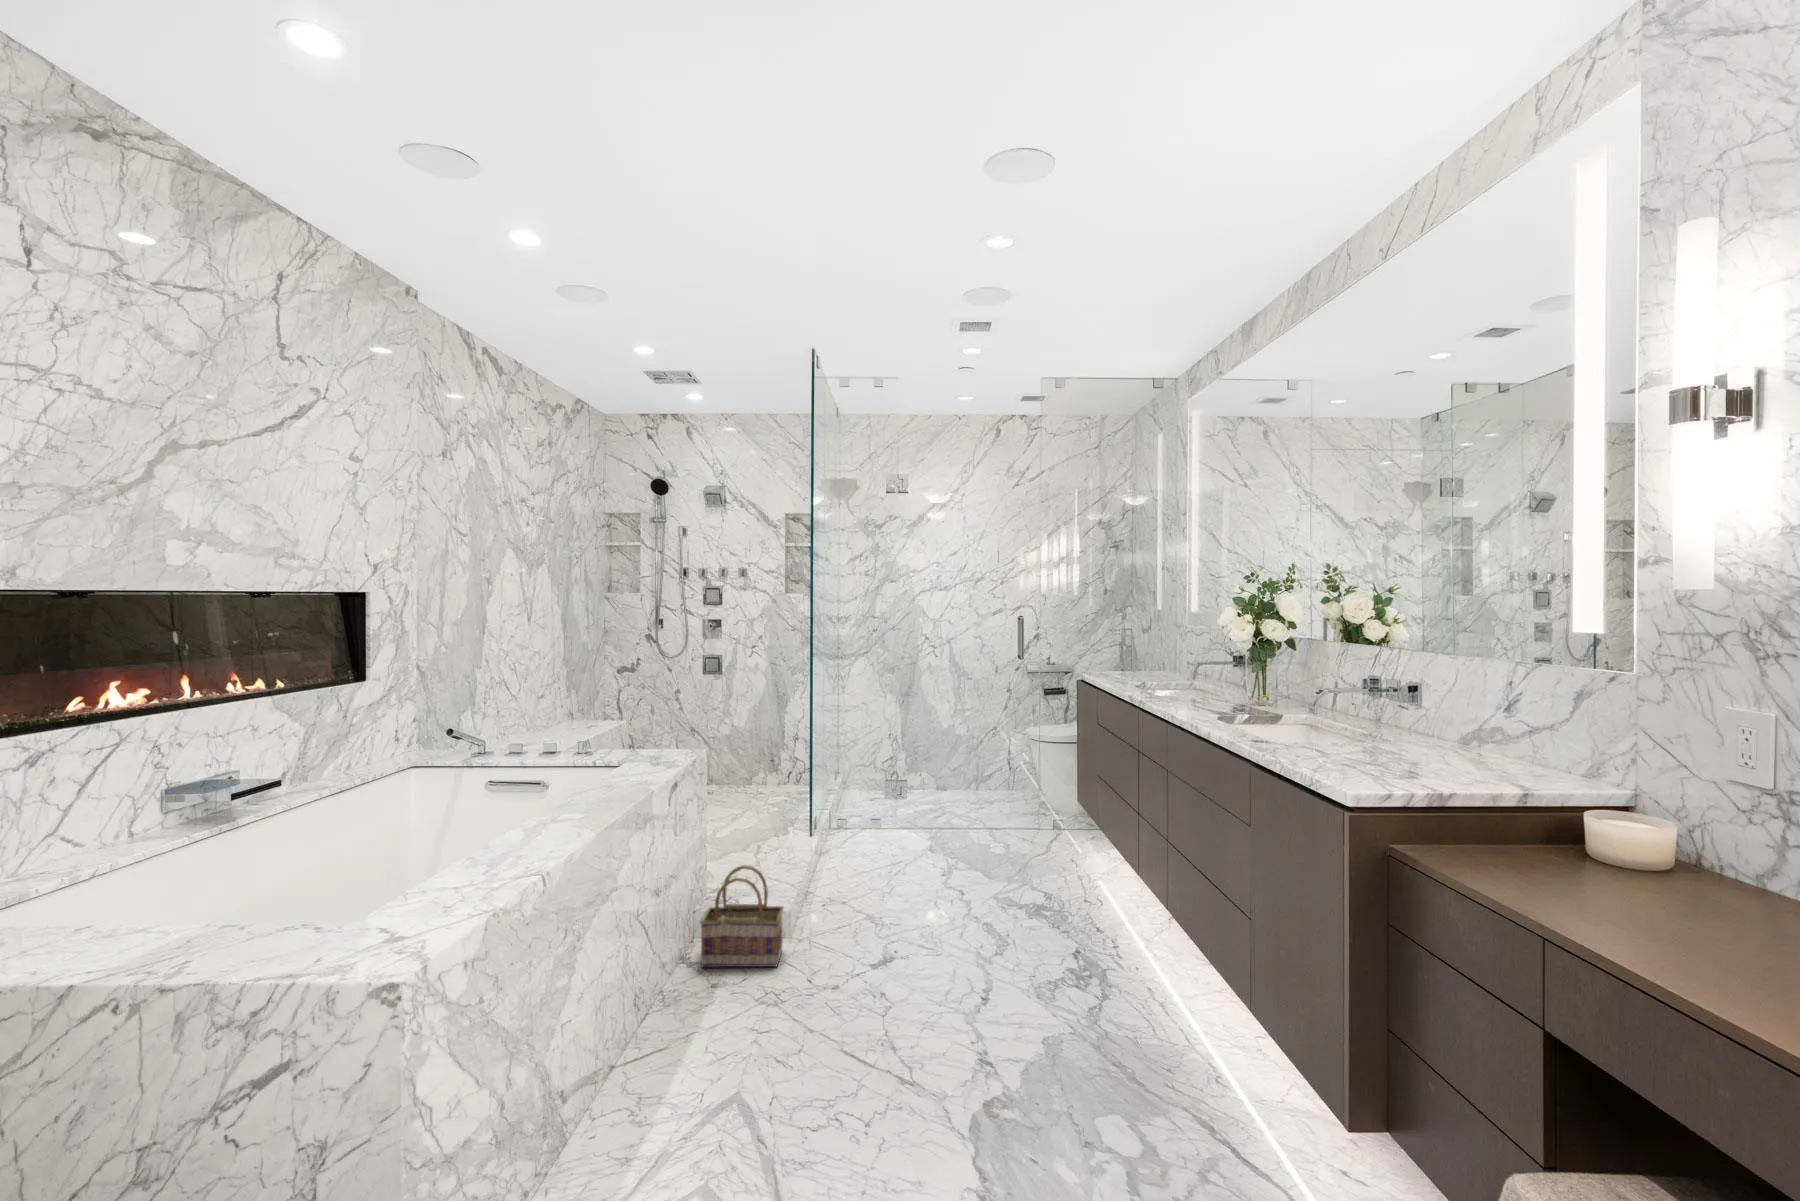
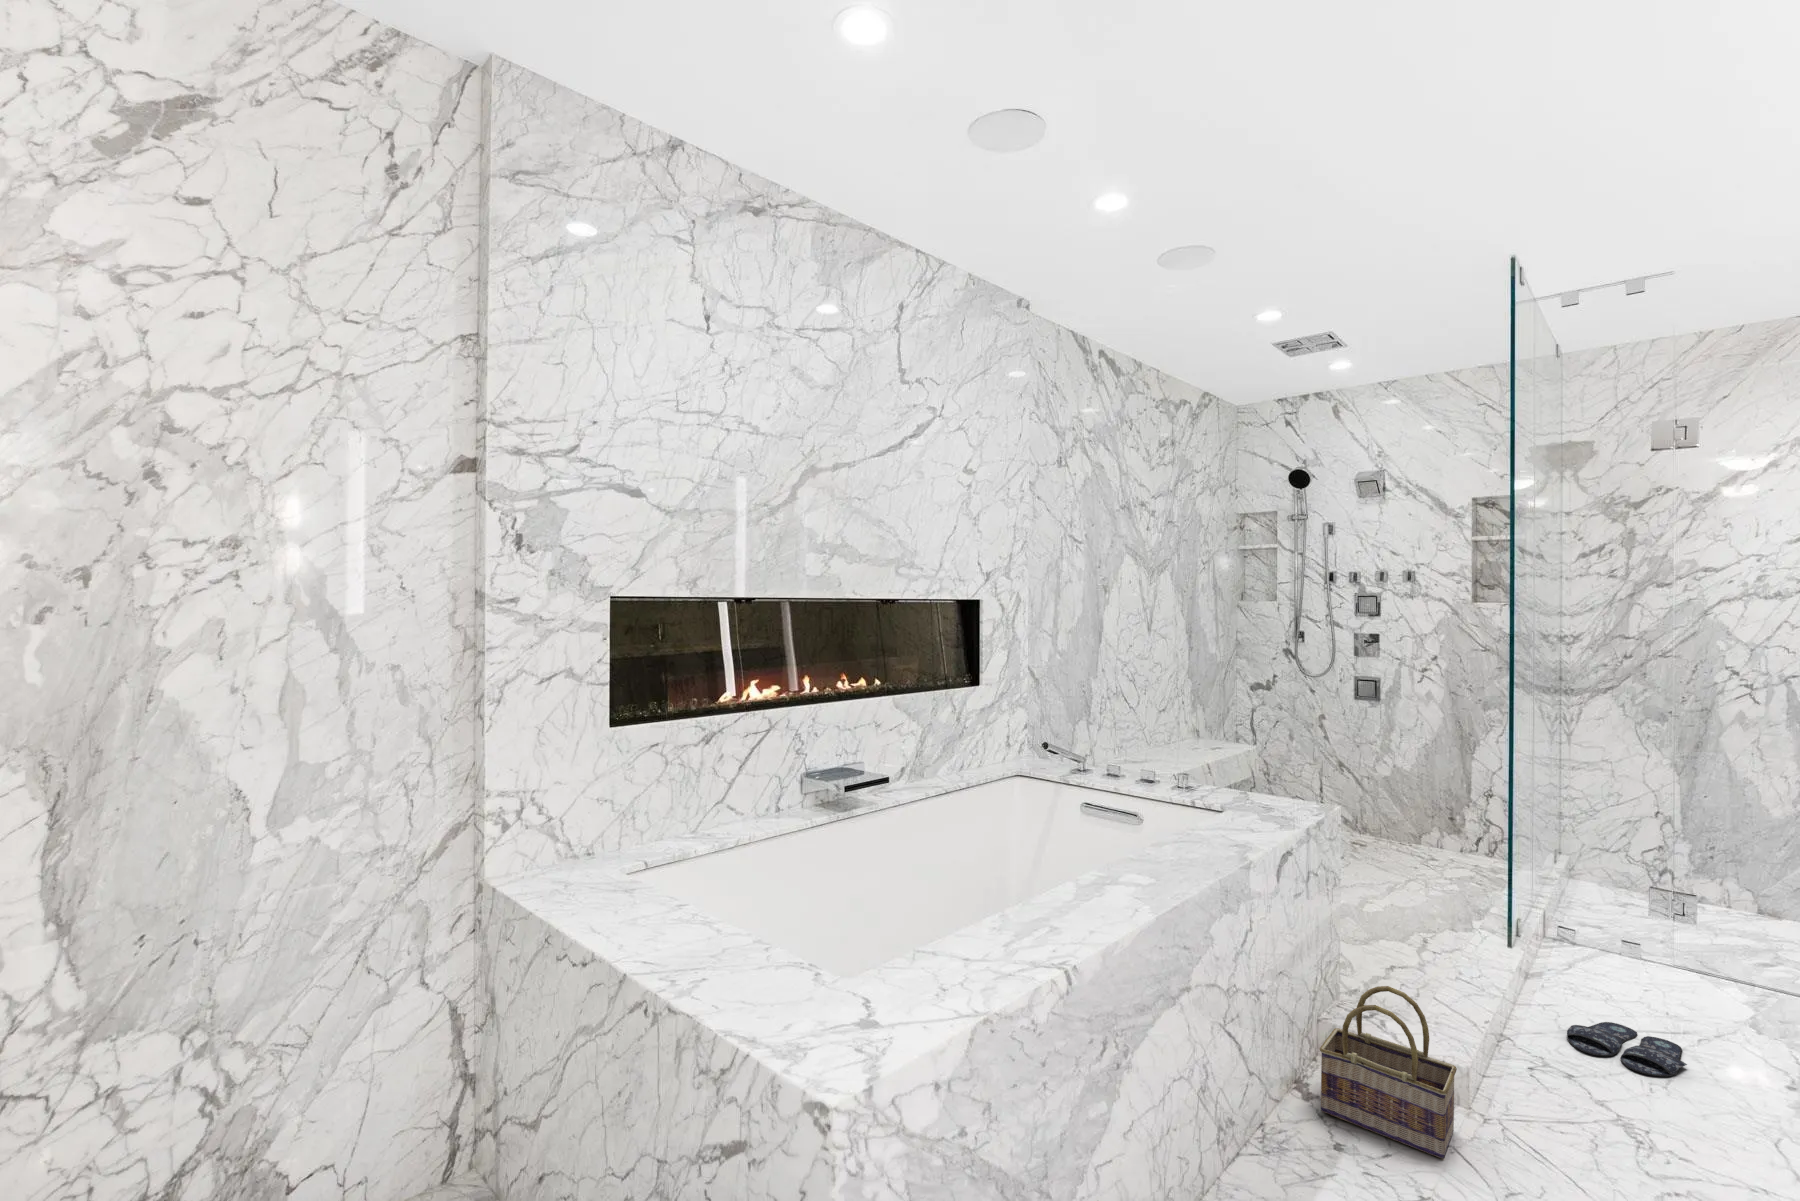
slippers: none [841,865,898,887] -> present [1567,1022,1687,1076]

